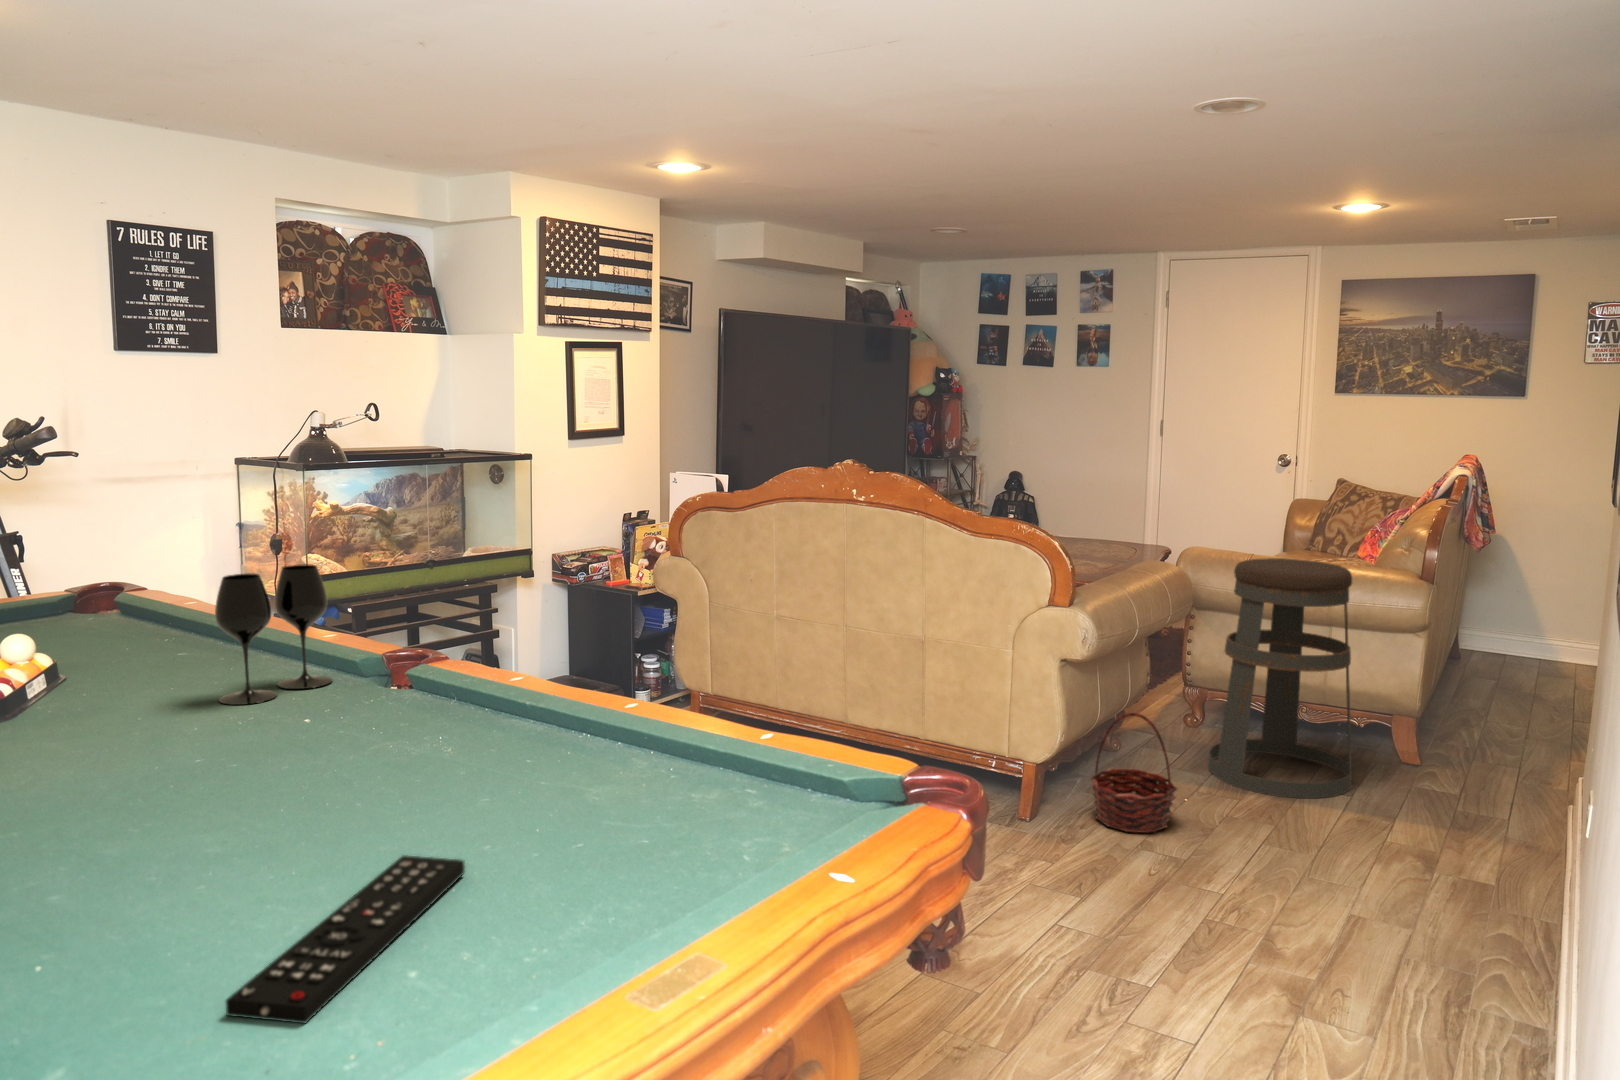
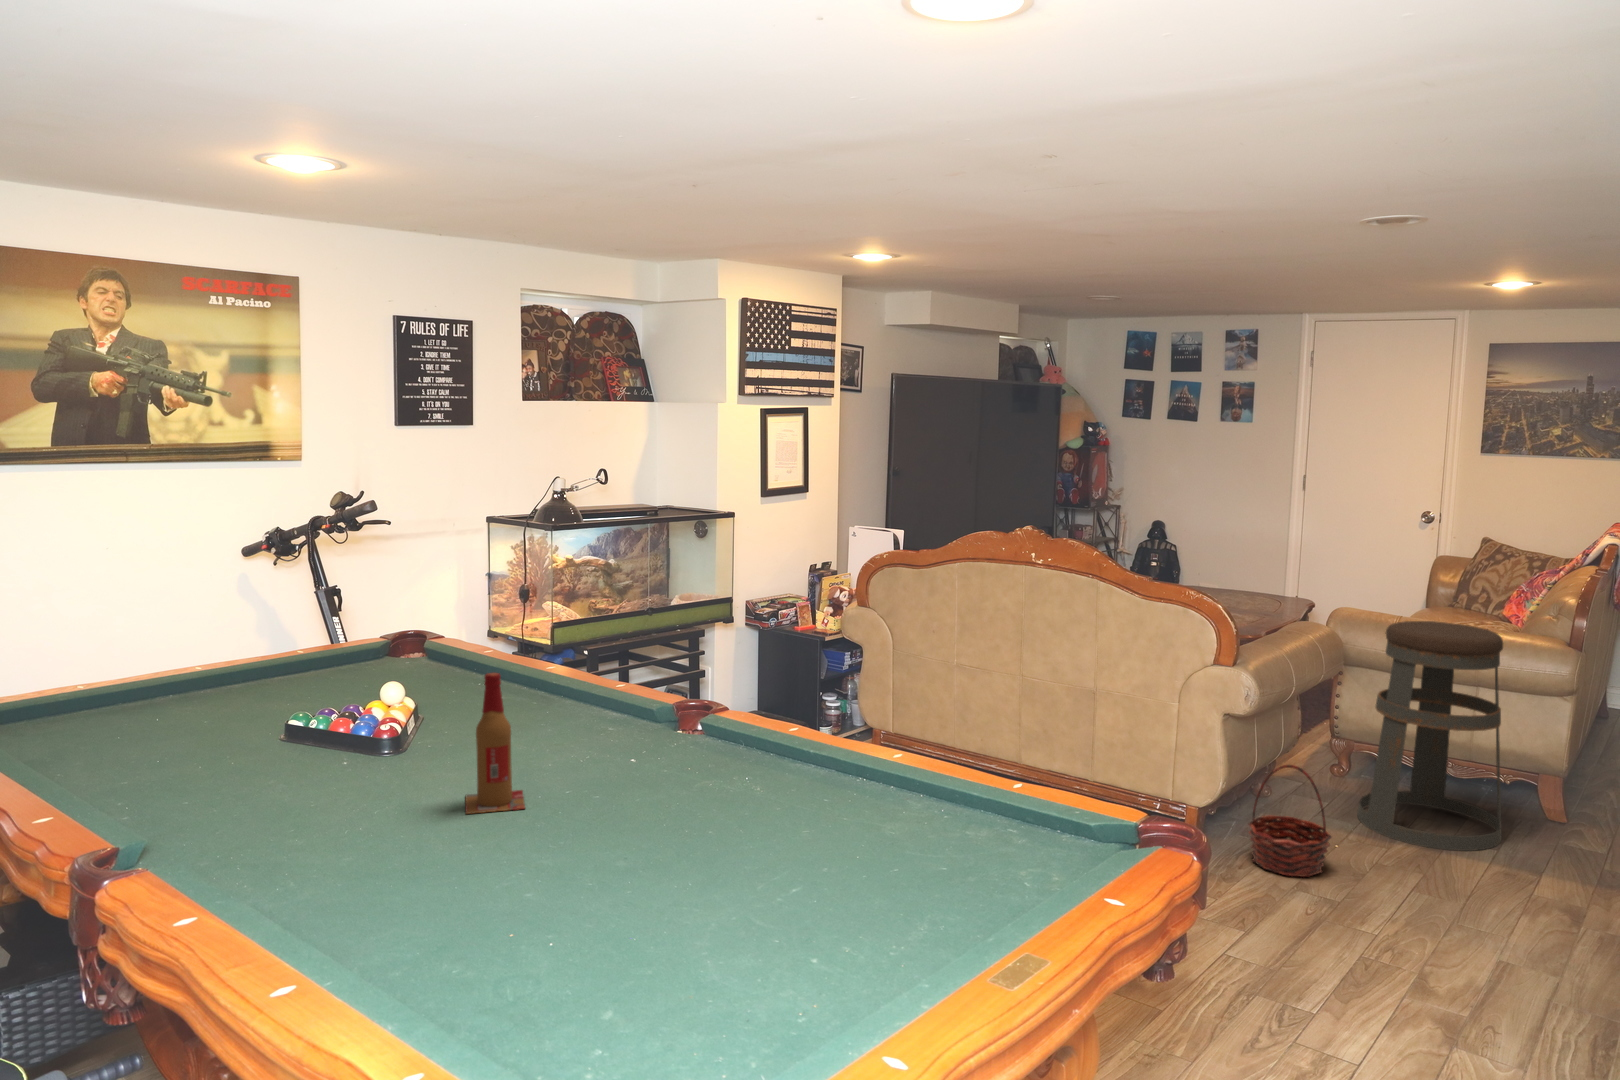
wine glass: present [215,564,332,705] -> none [548,628,629,744]
beer bottle: none [52,609,148,793] -> present [466,673,525,814]
remote control: present [226,856,465,1023] -> none [685,878,808,1000]

